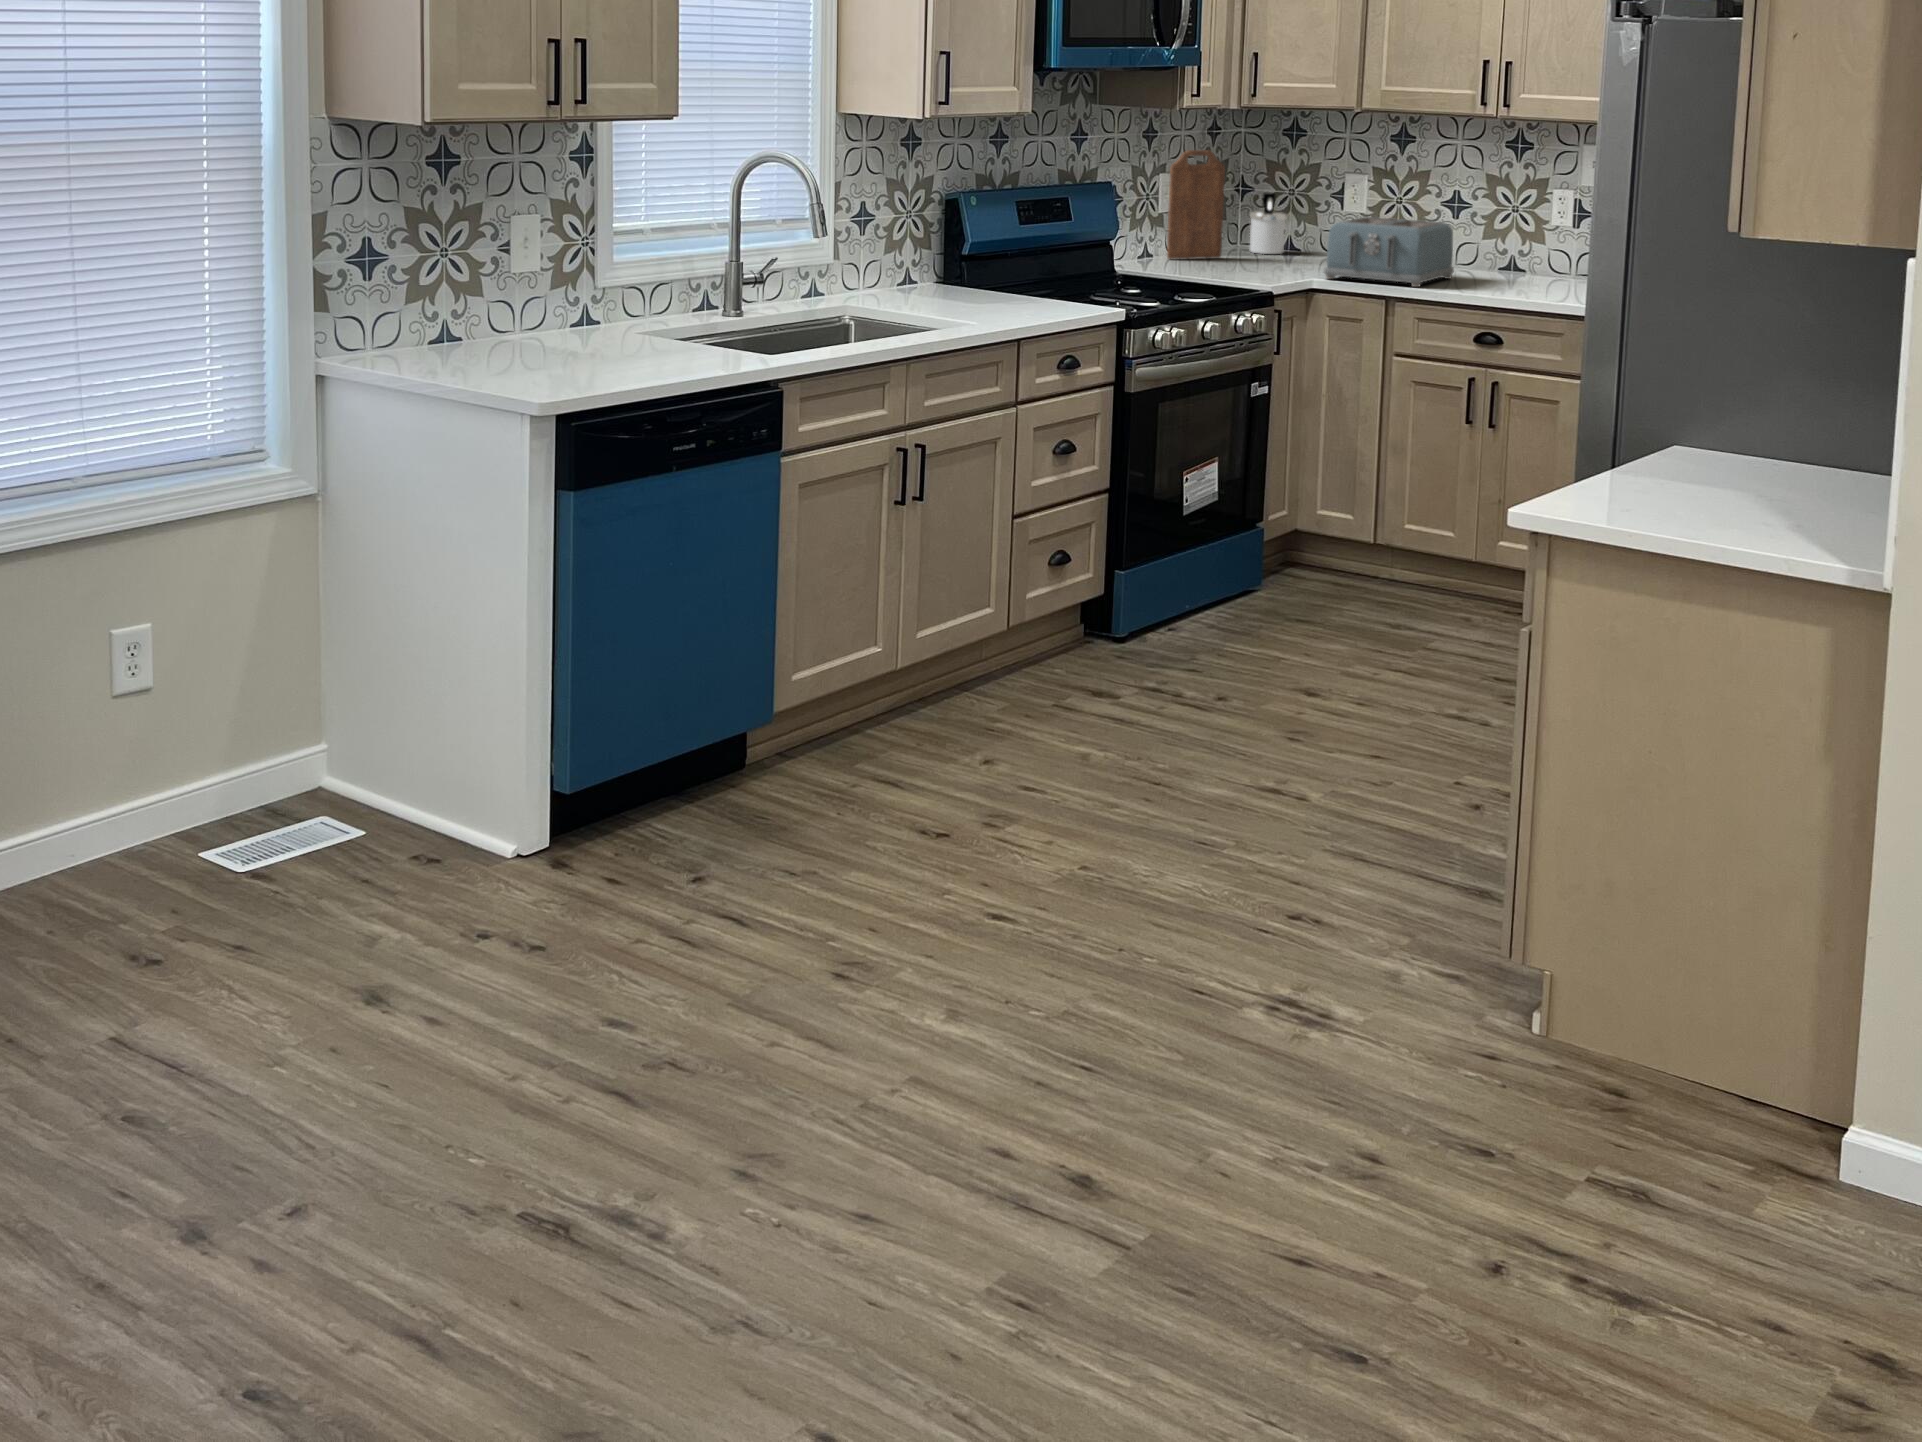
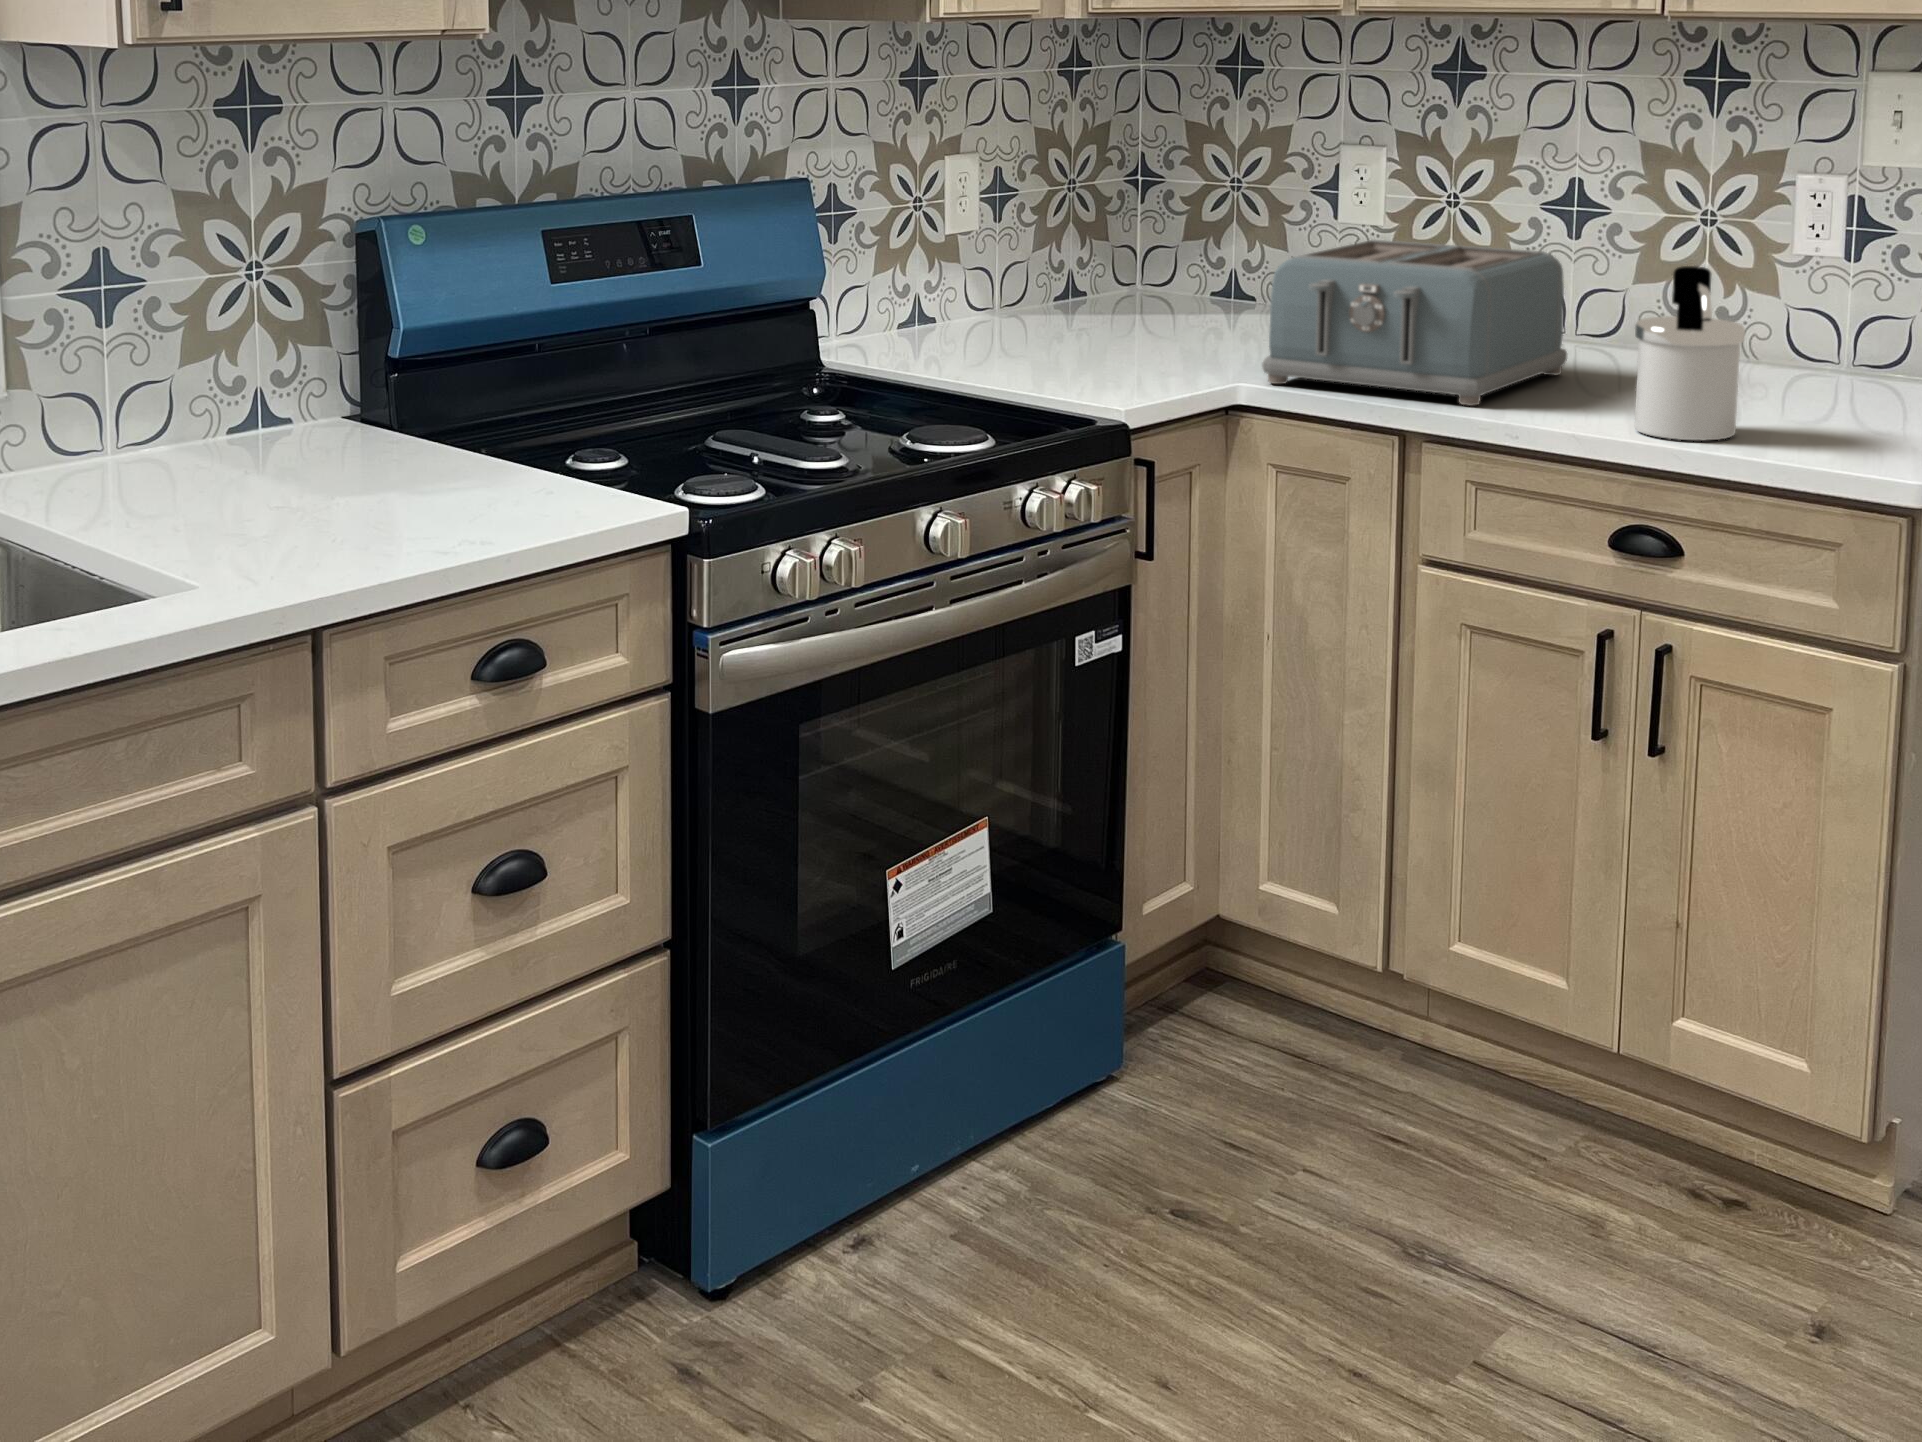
cutting board: present [1167,150,1225,259] -> none [959,105,1081,331]
soap dispenser: present [1250,193,1286,254] -> present [1635,266,1745,440]

